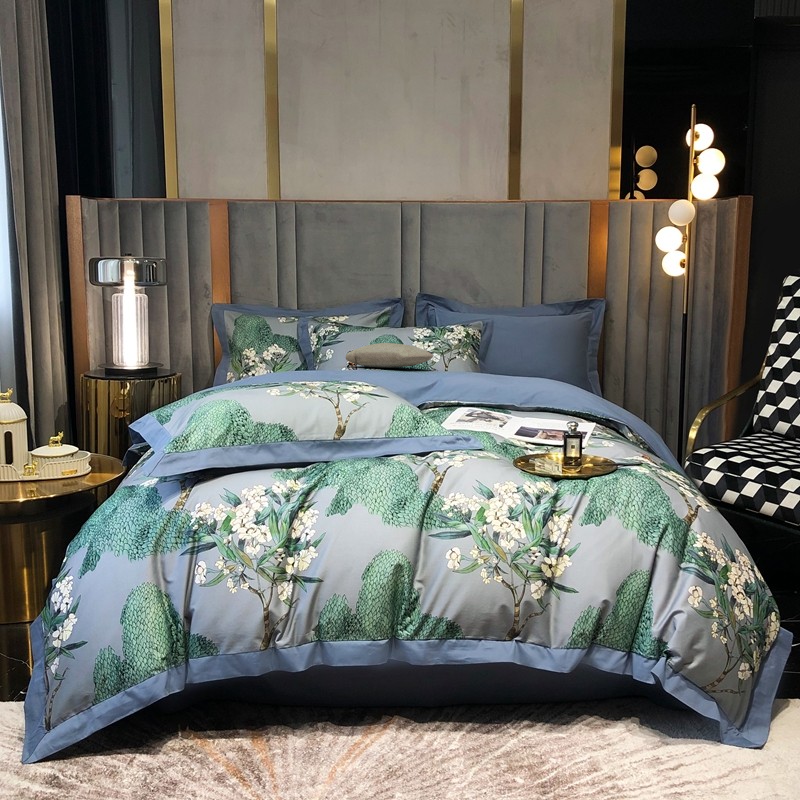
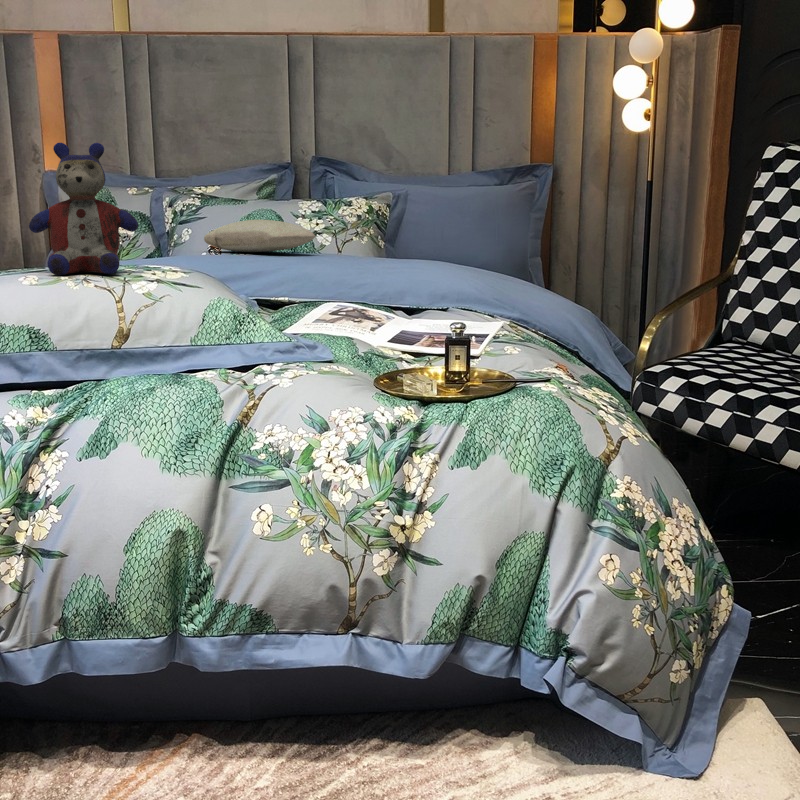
stuffed bear: none [267,297,341,389] -> present [29,143,138,275]

